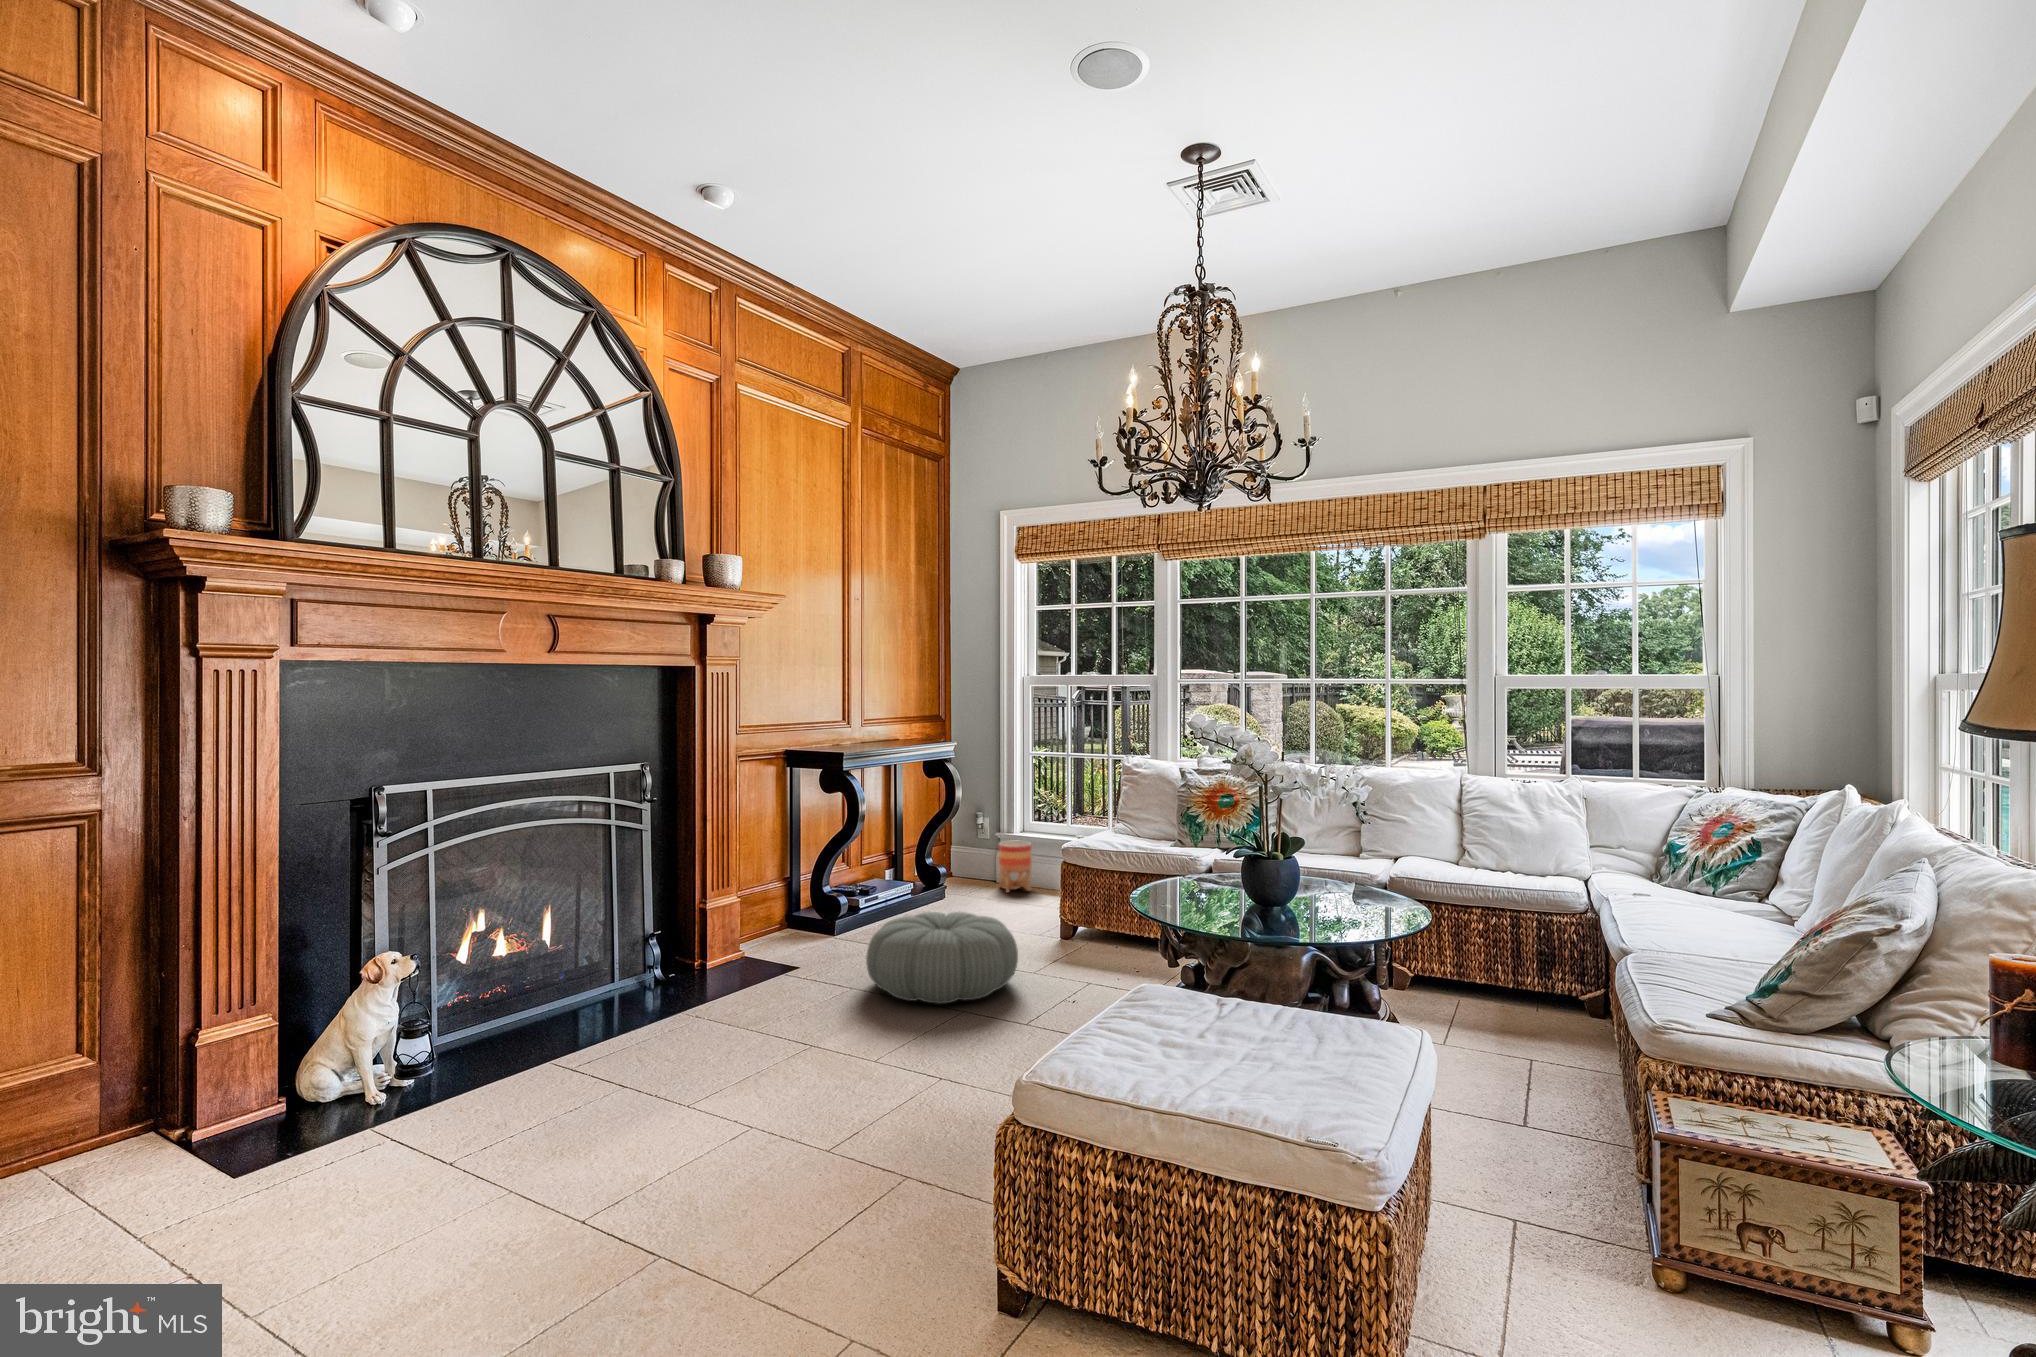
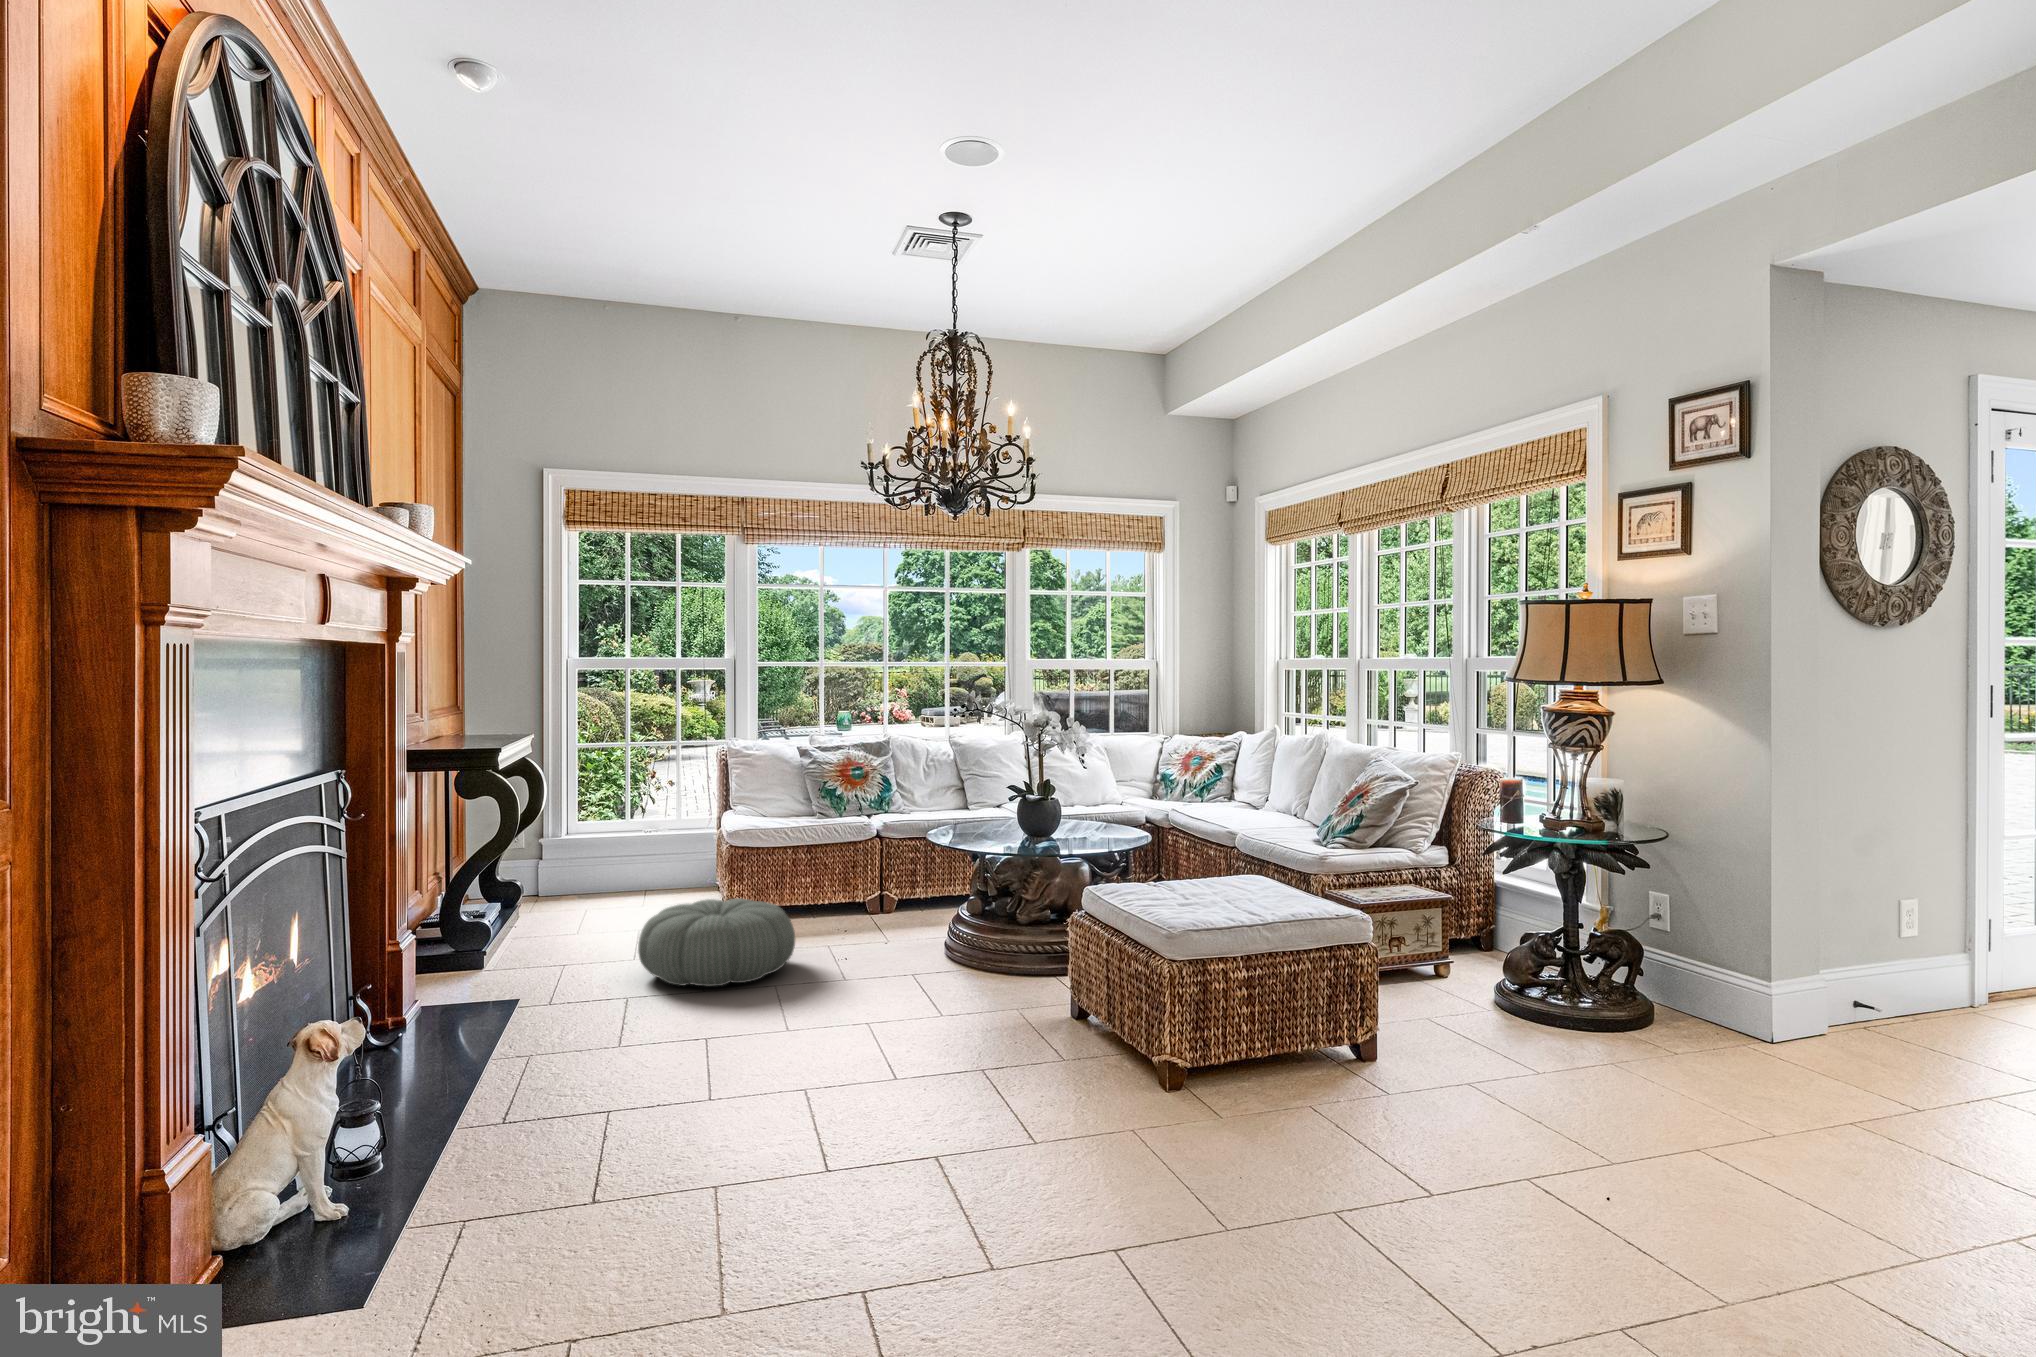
planter: present [998,841,1032,892] -> none [559,842,599,899]

